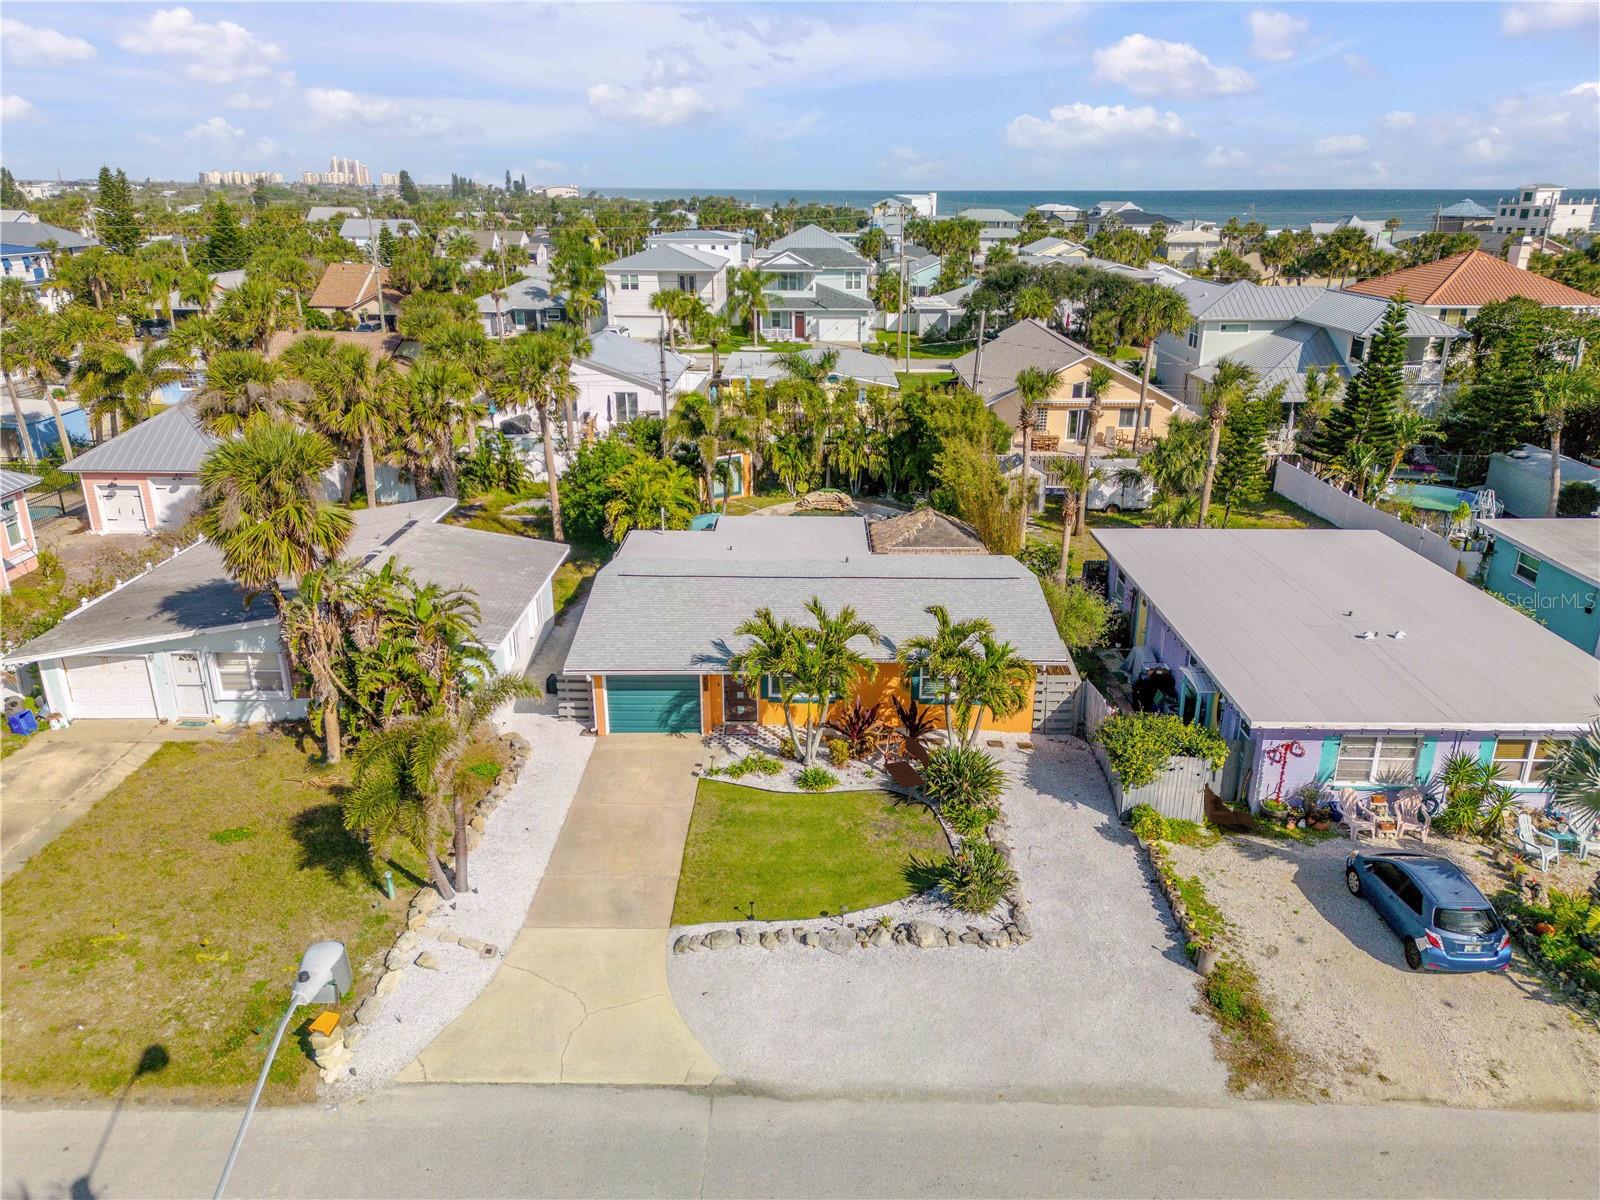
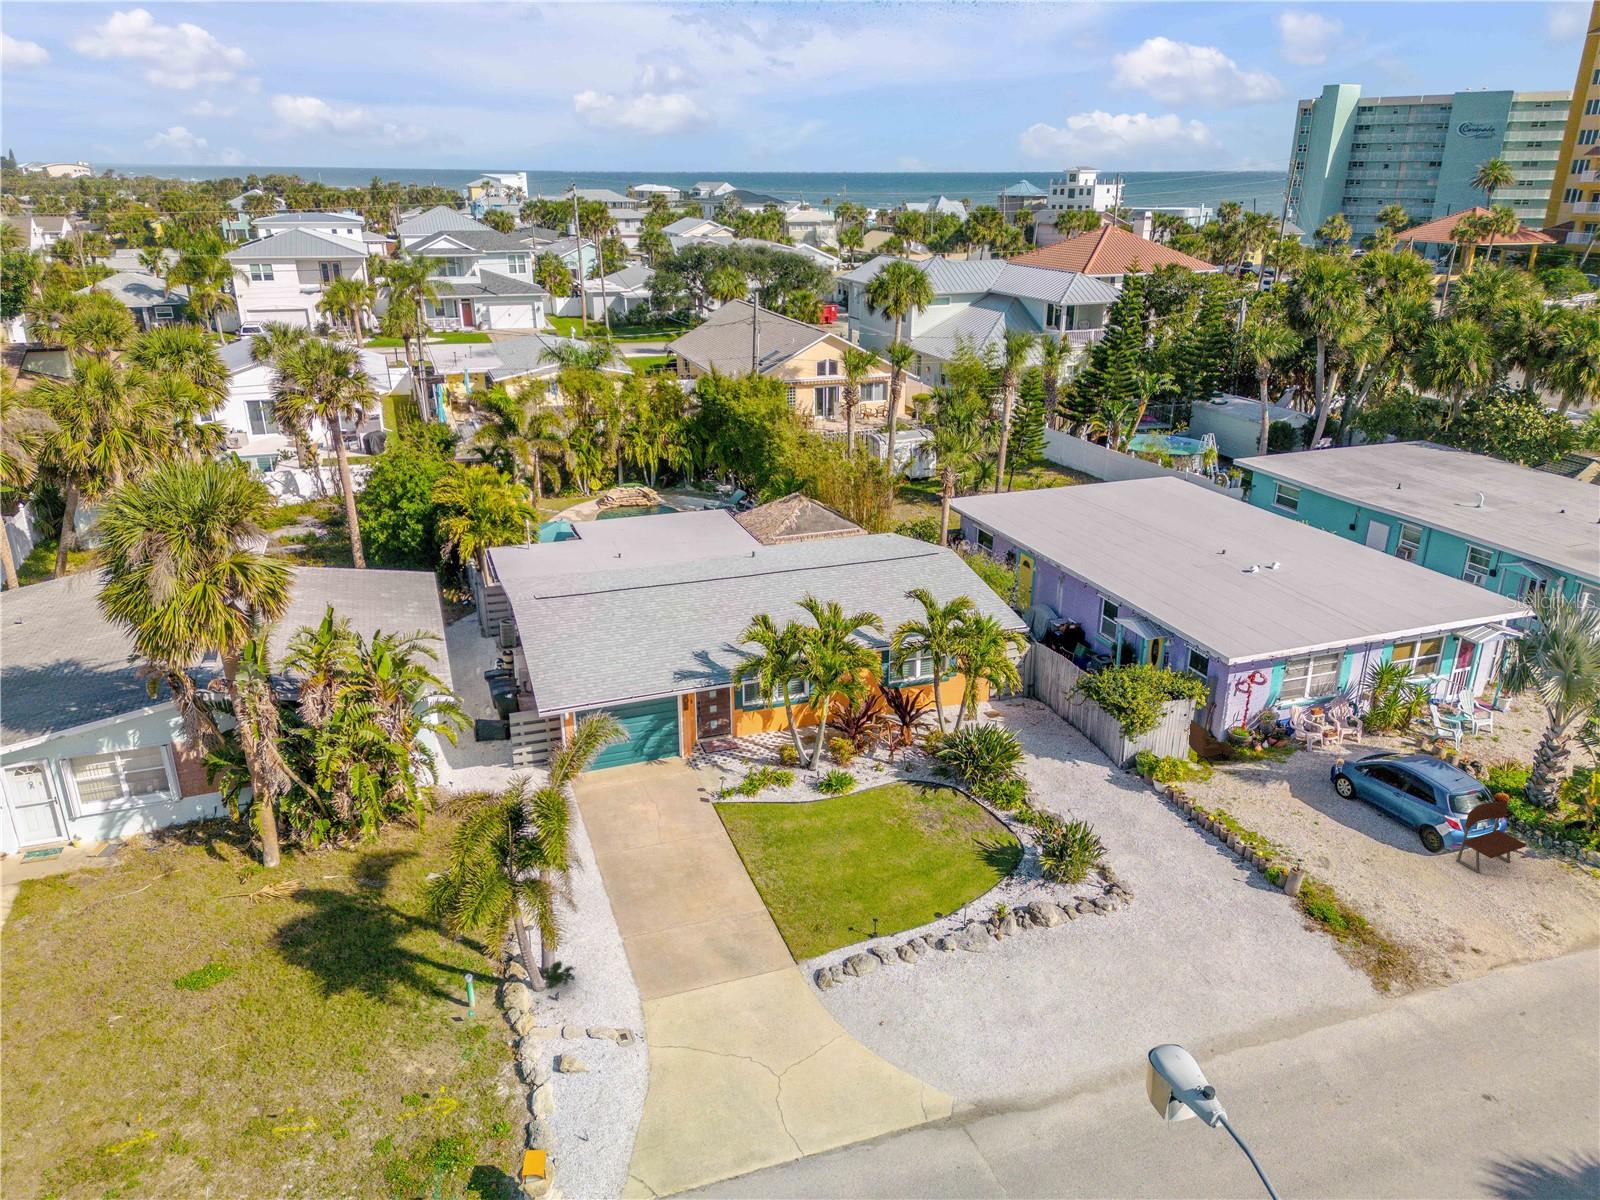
bench: present [884,736,929,804] -> present [1456,801,1526,874]
potted plant: present [307,751,333,766] -> present [541,961,575,990]

